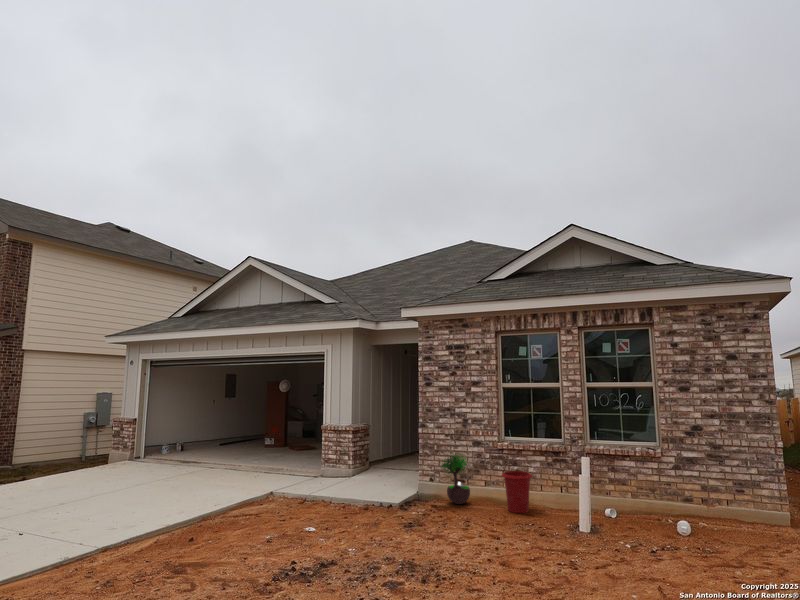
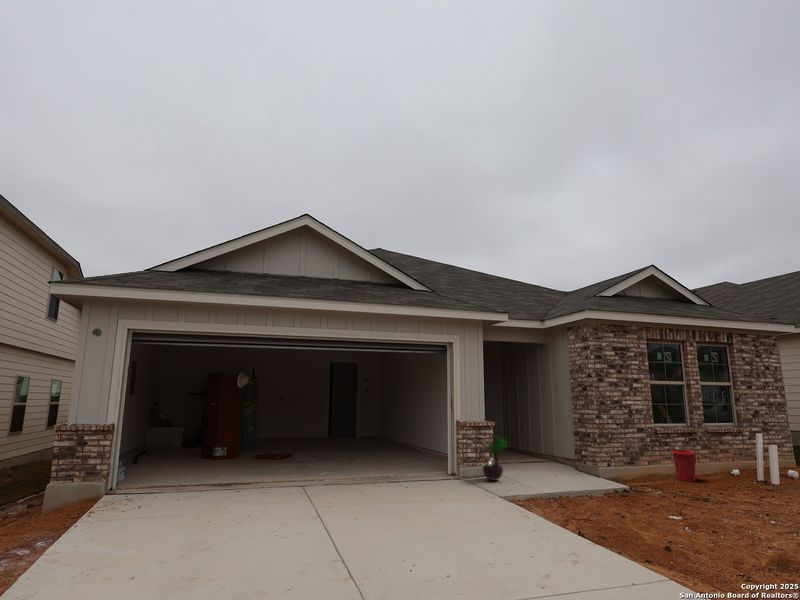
potted tree: present [442,454,470,504] -> present [483,436,506,480]

